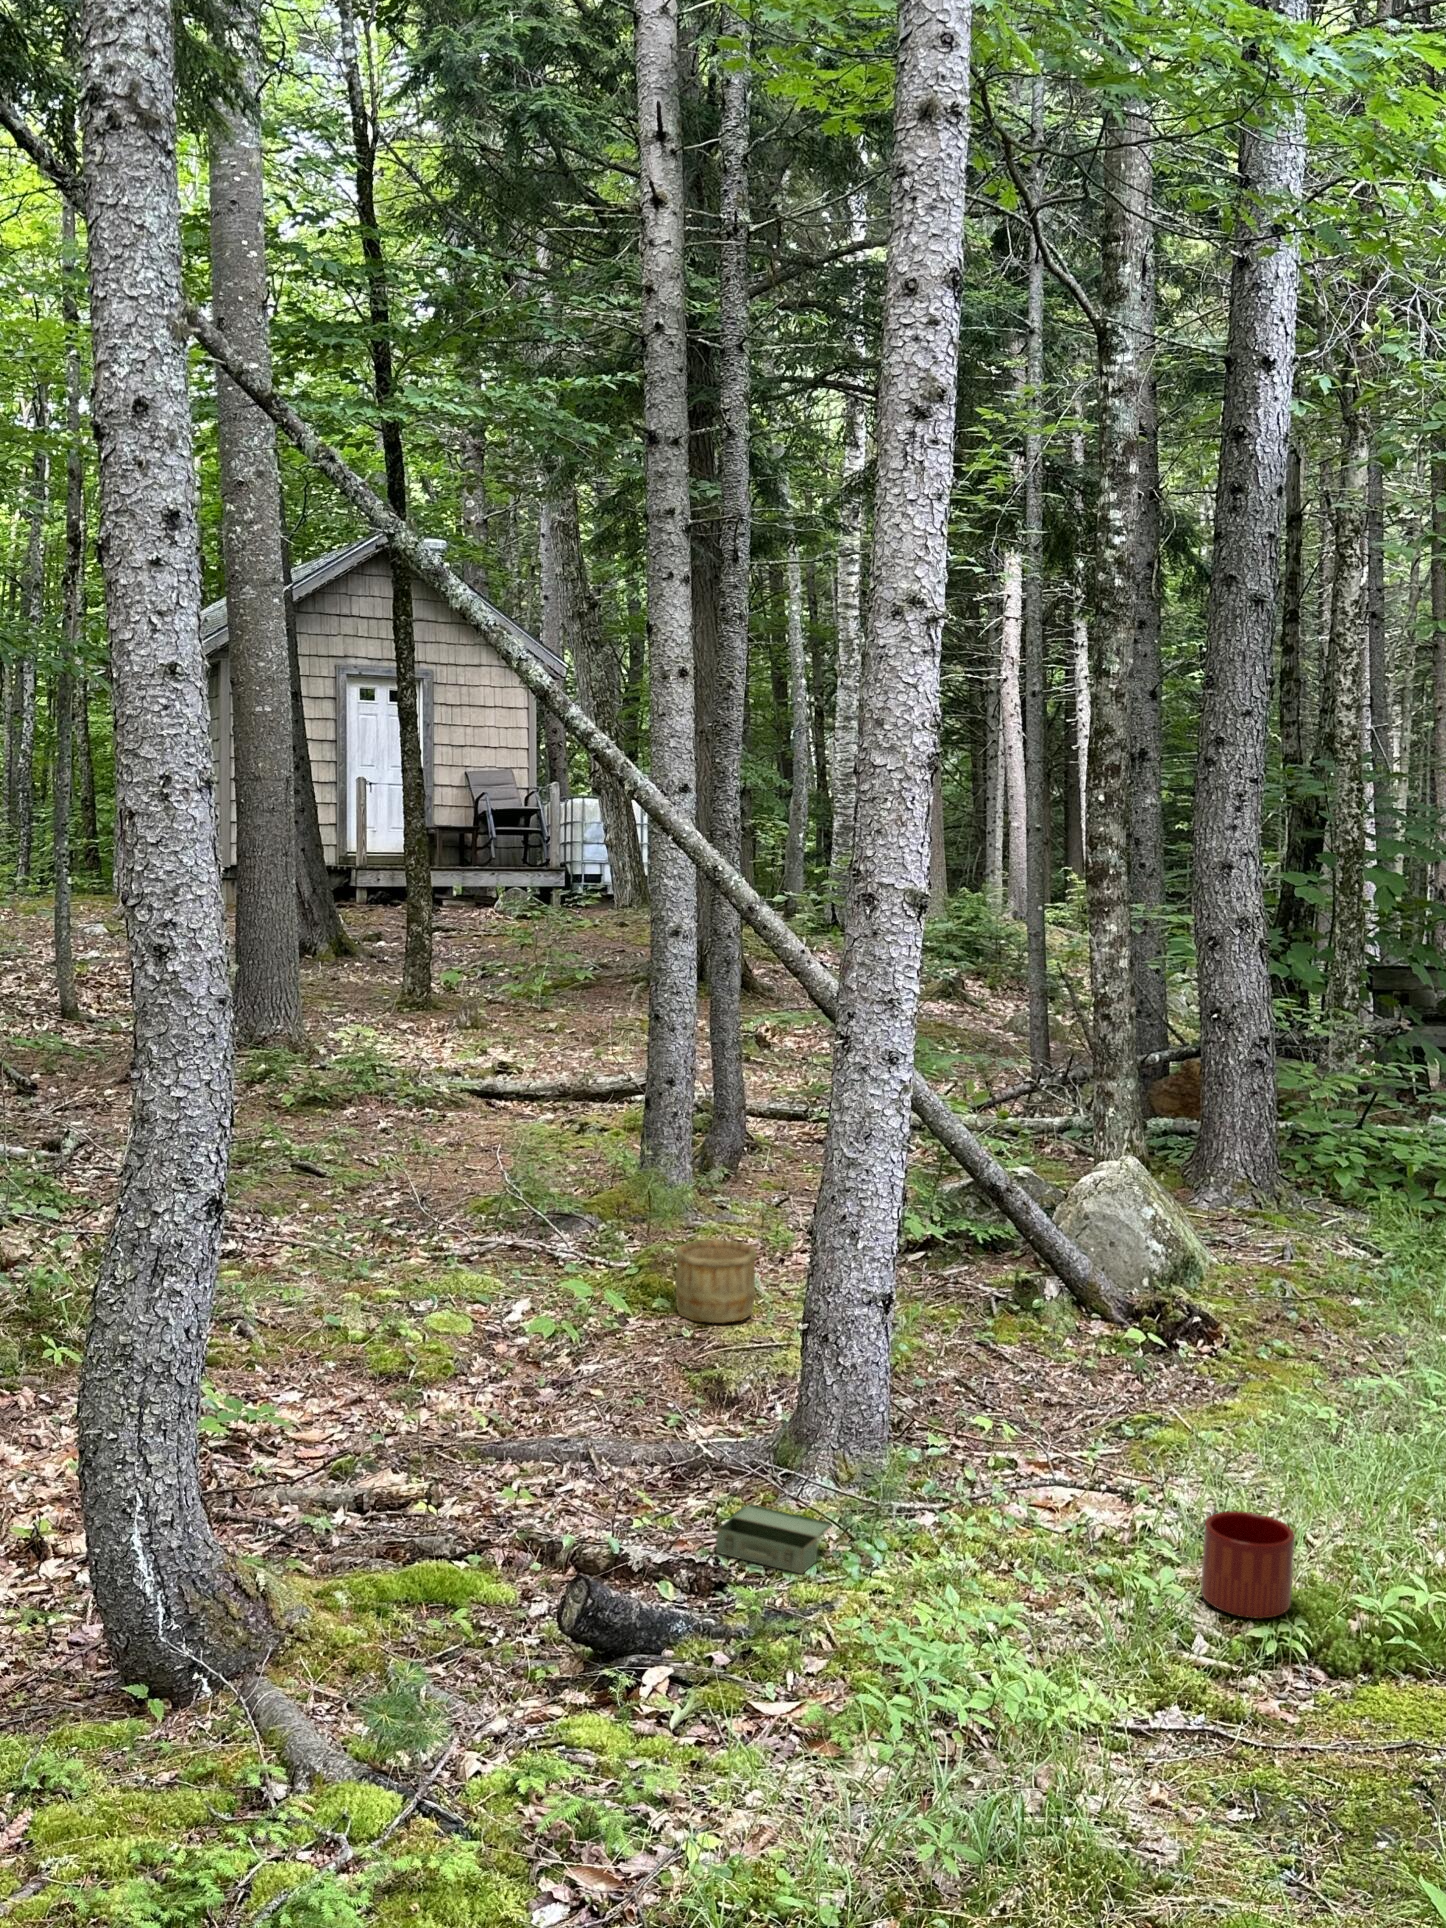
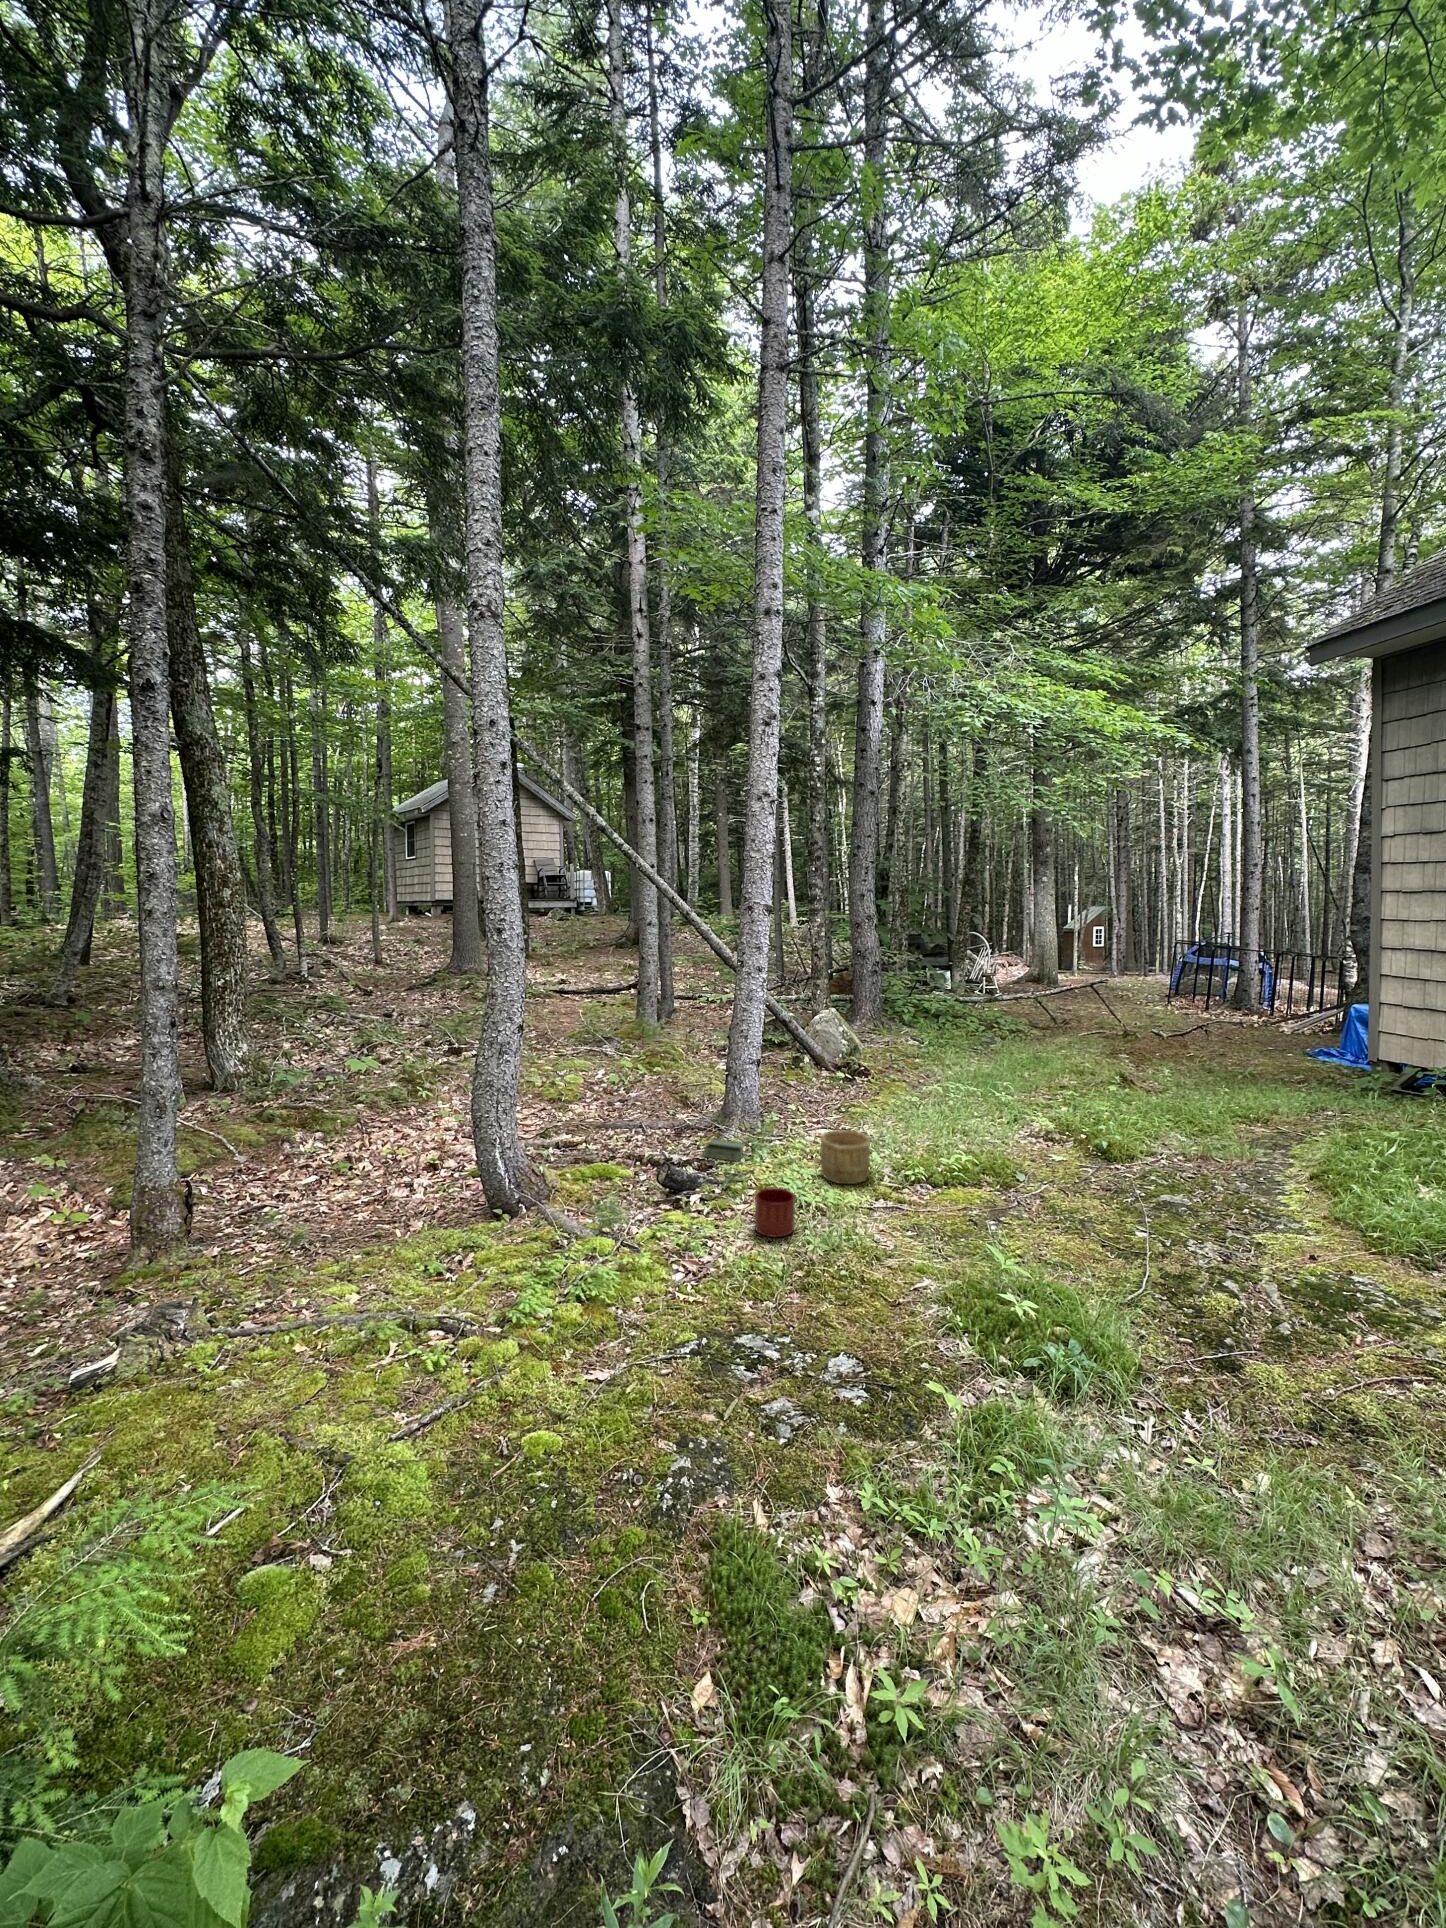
wooden bucket: present [674,1239,758,1323] -> present [820,1130,871,1184]
planter: present [1201,1511,1295,1619] -> present [755,1187,795,1237]

